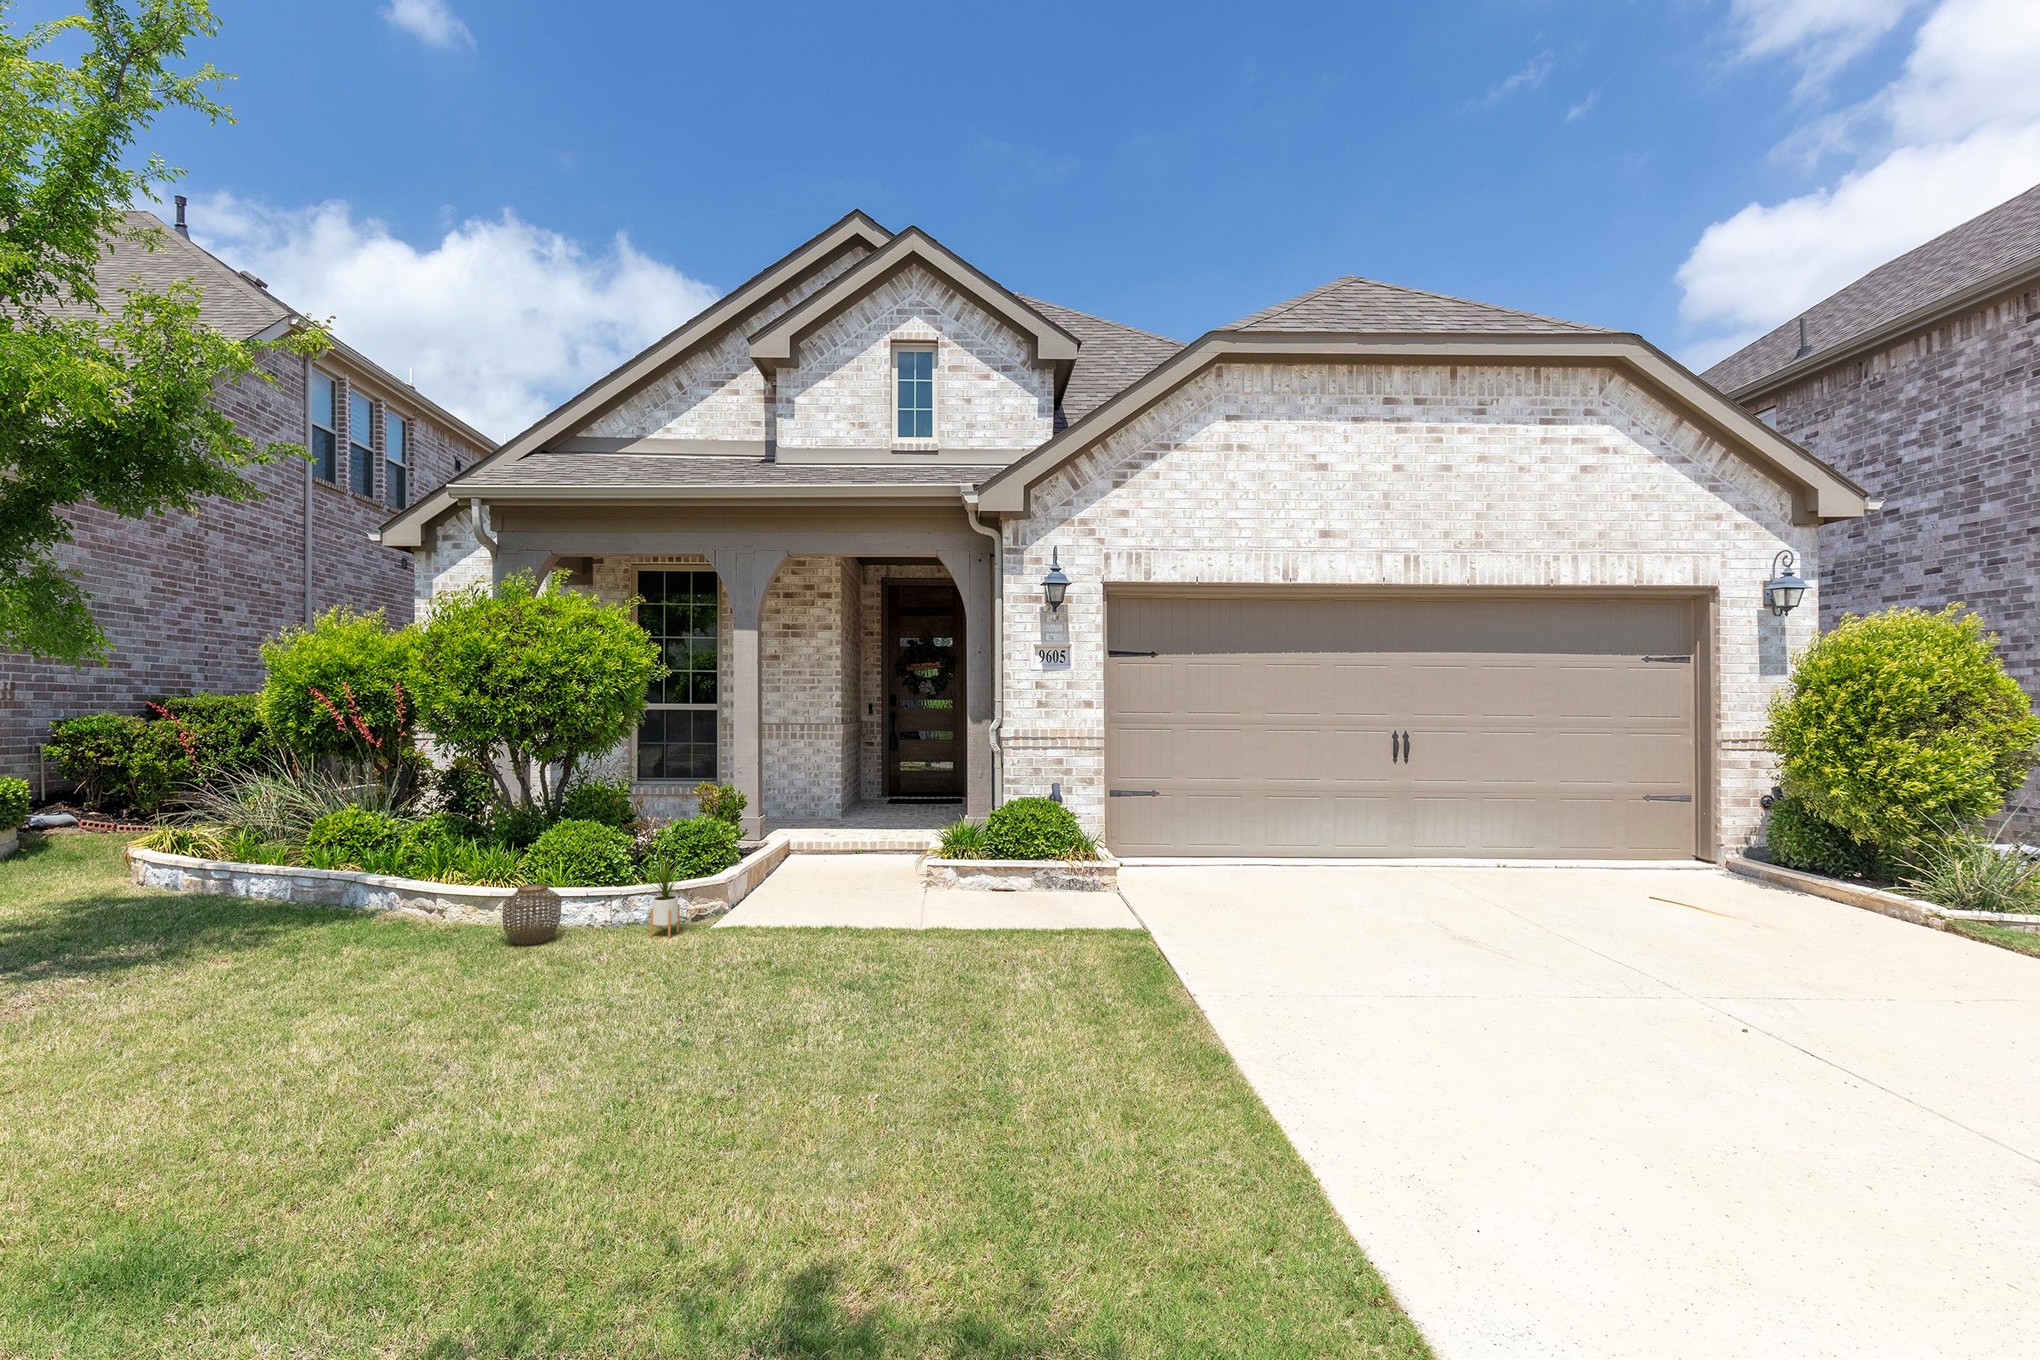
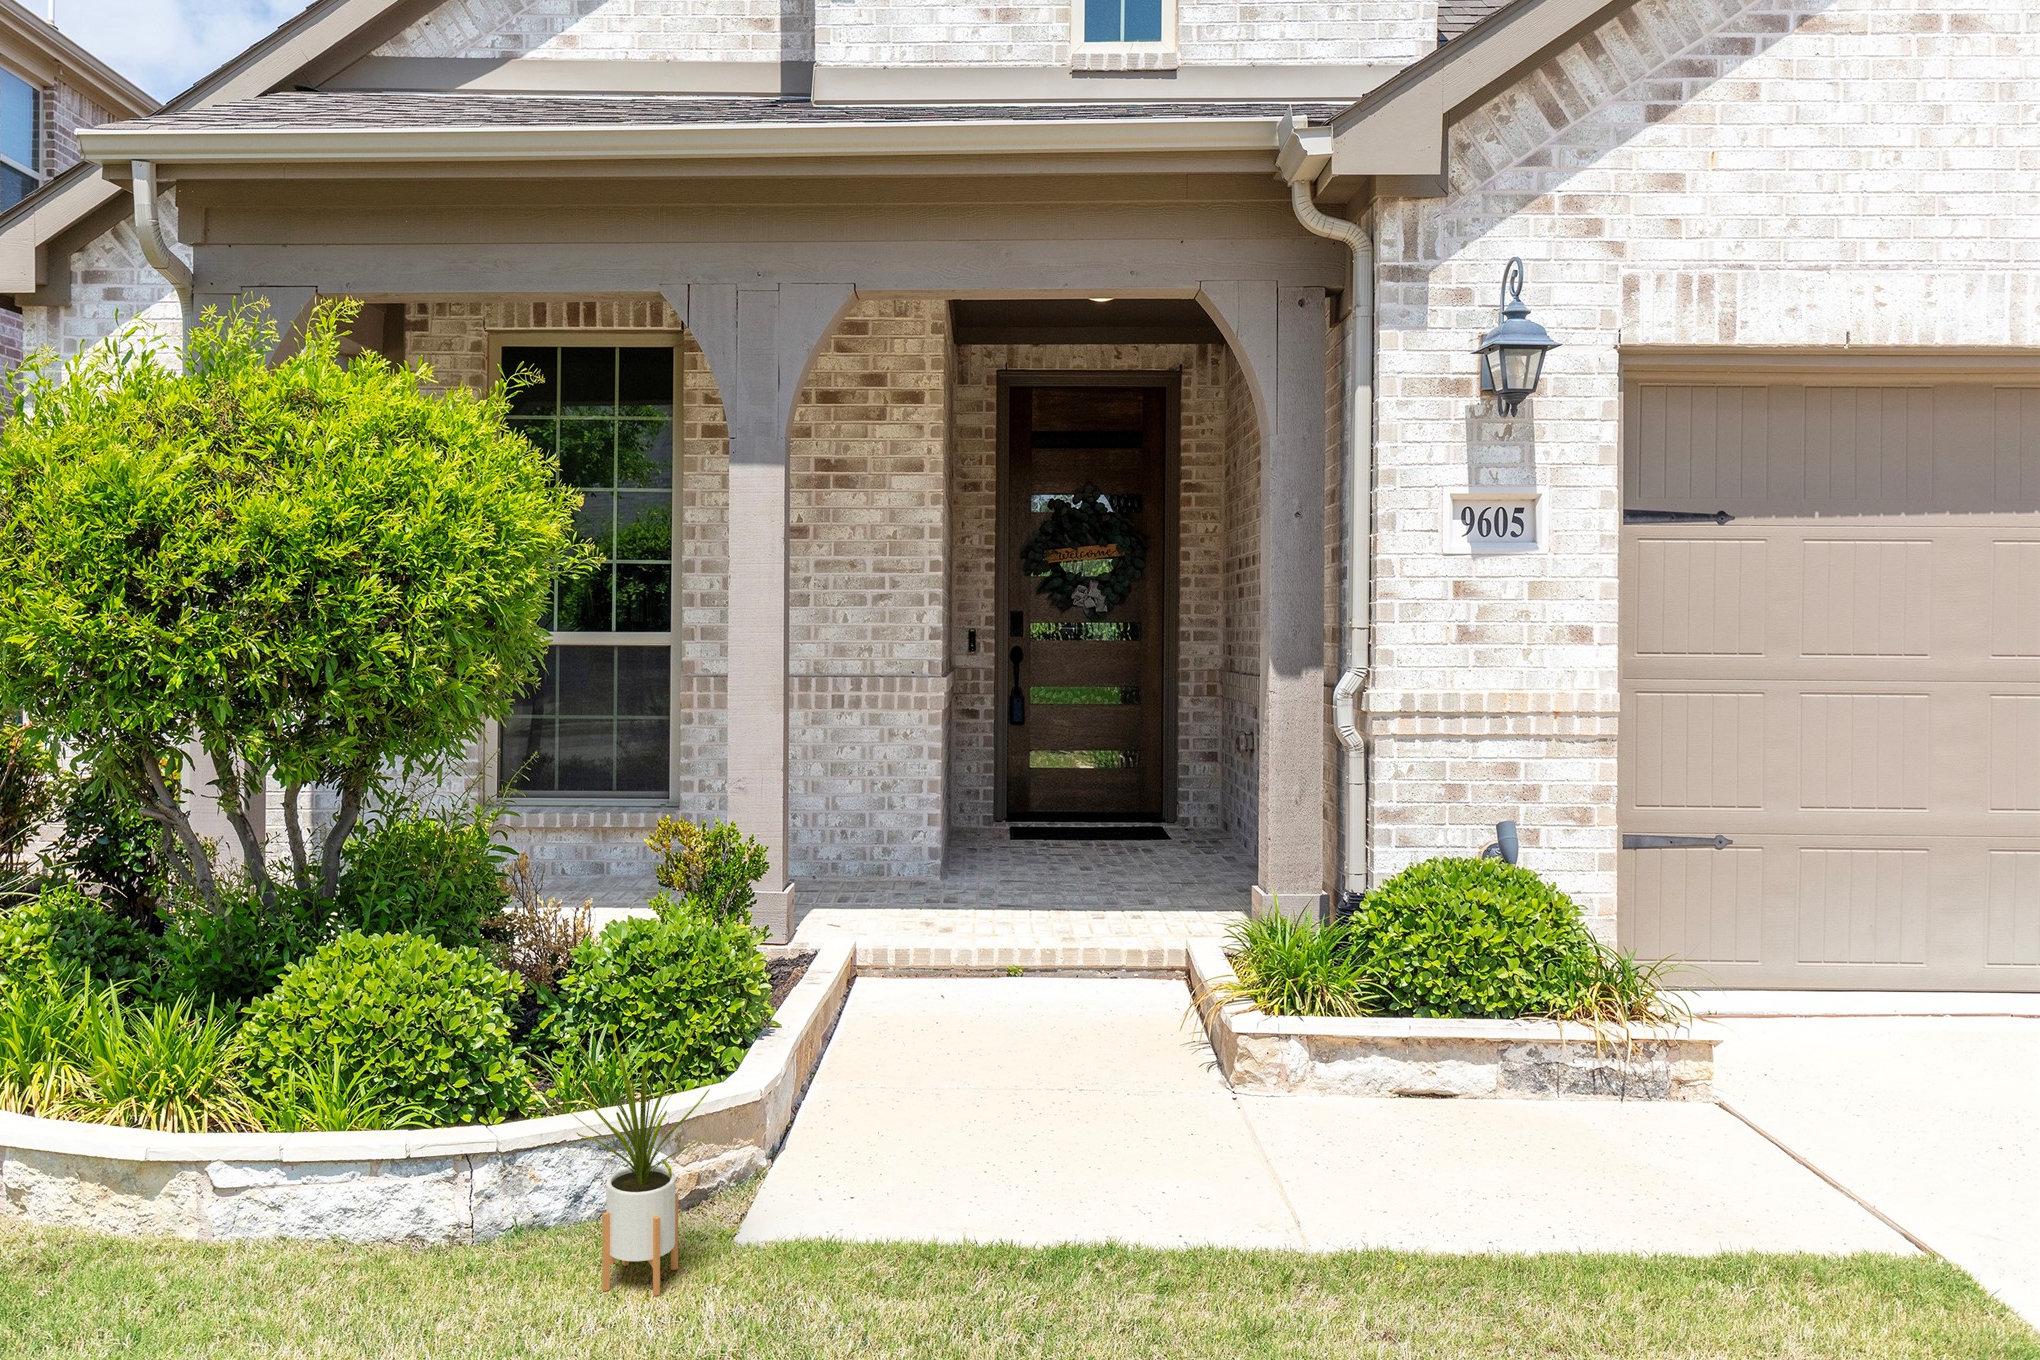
woven basket: present [503,884,561,945] -> none [200,1139,359,1319]

